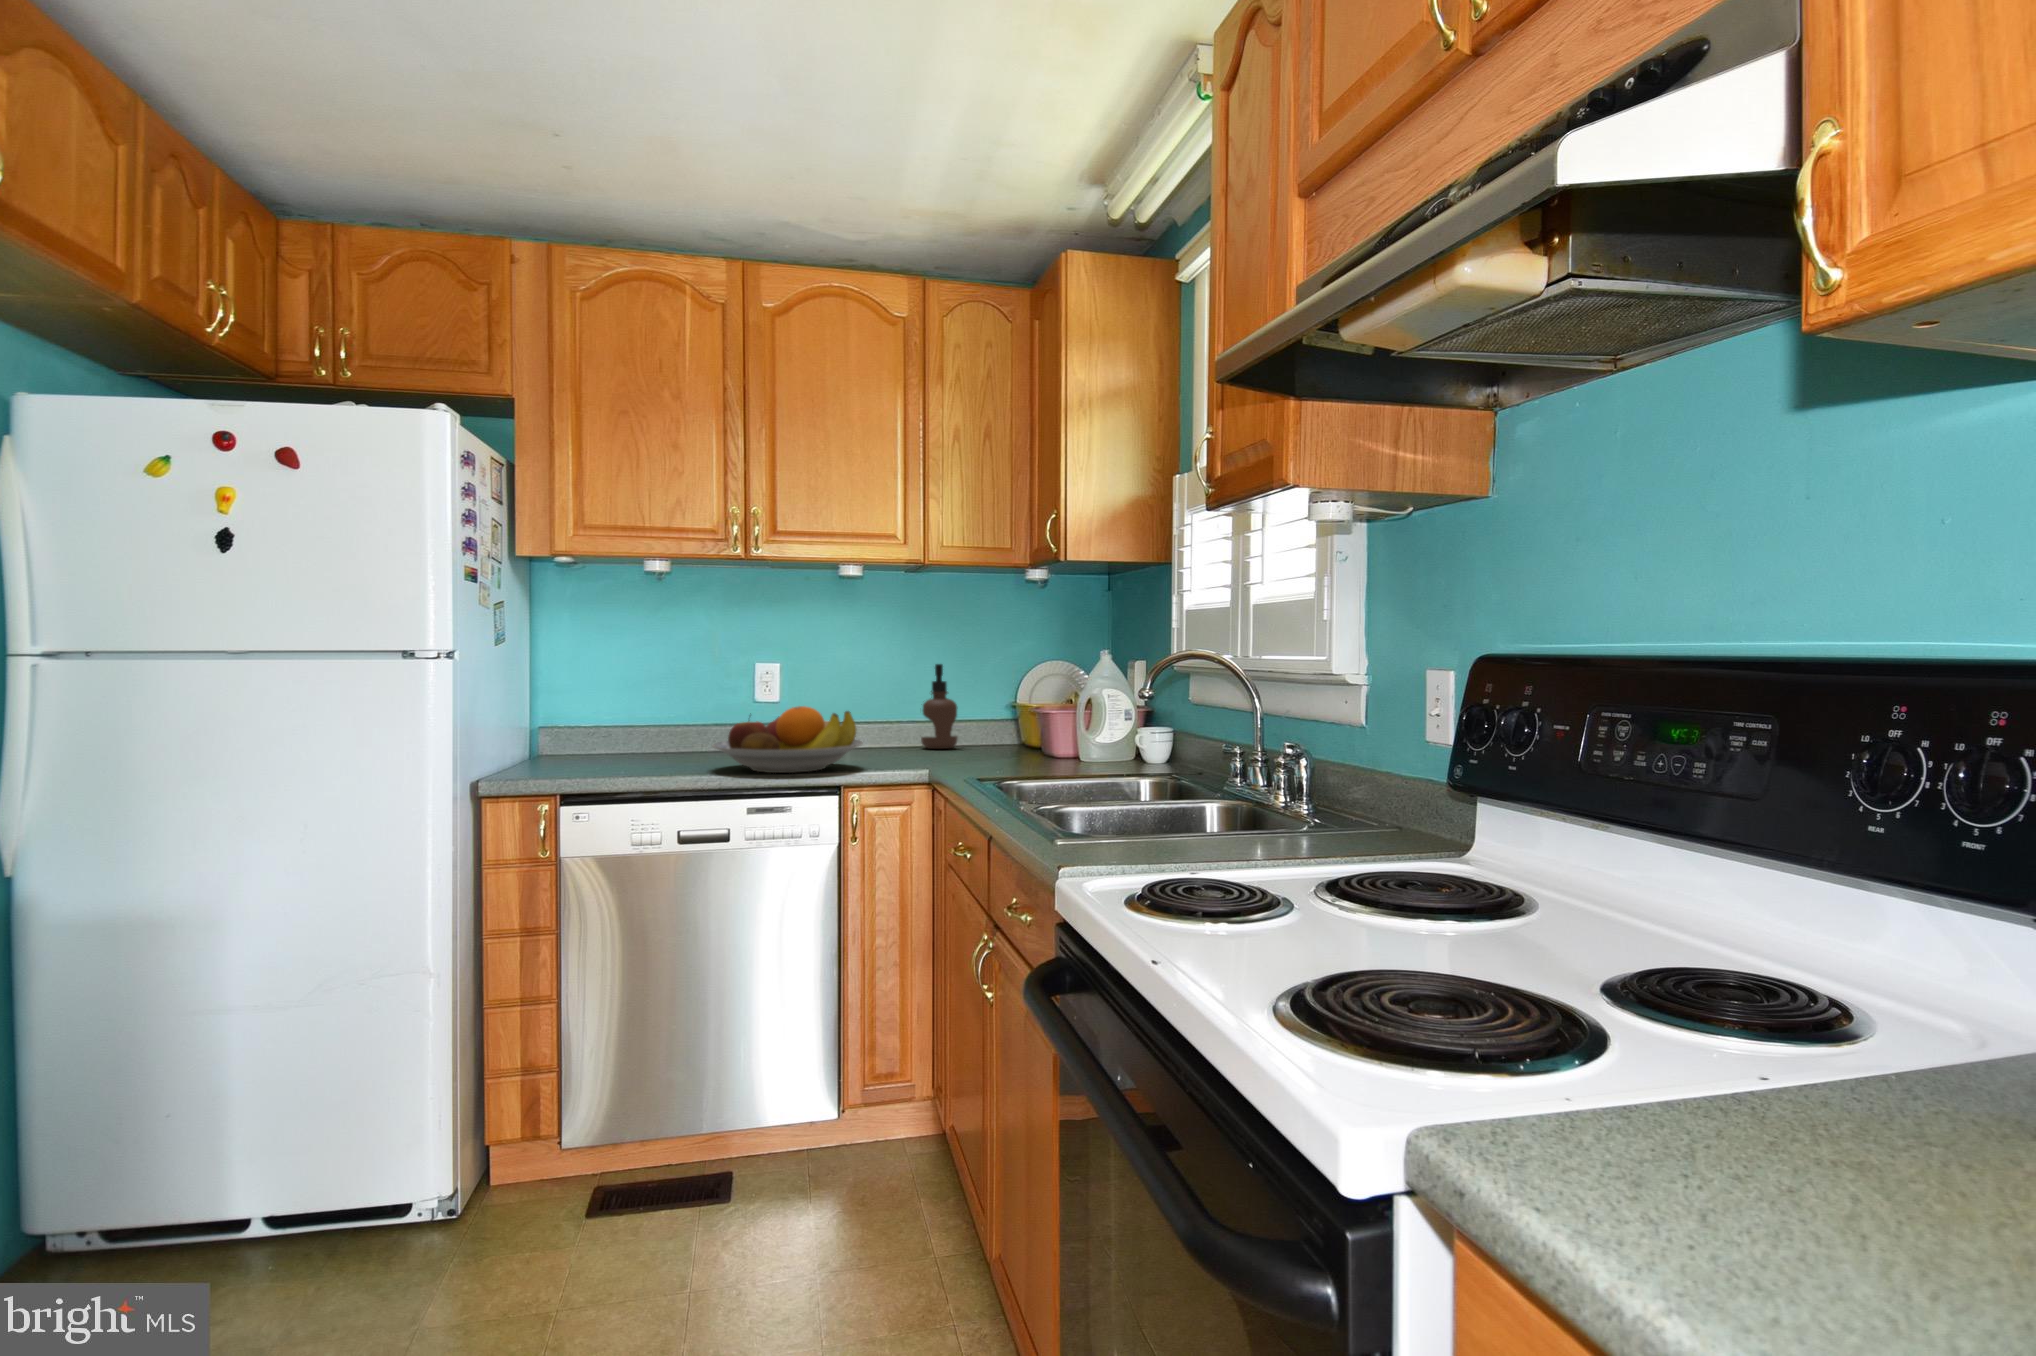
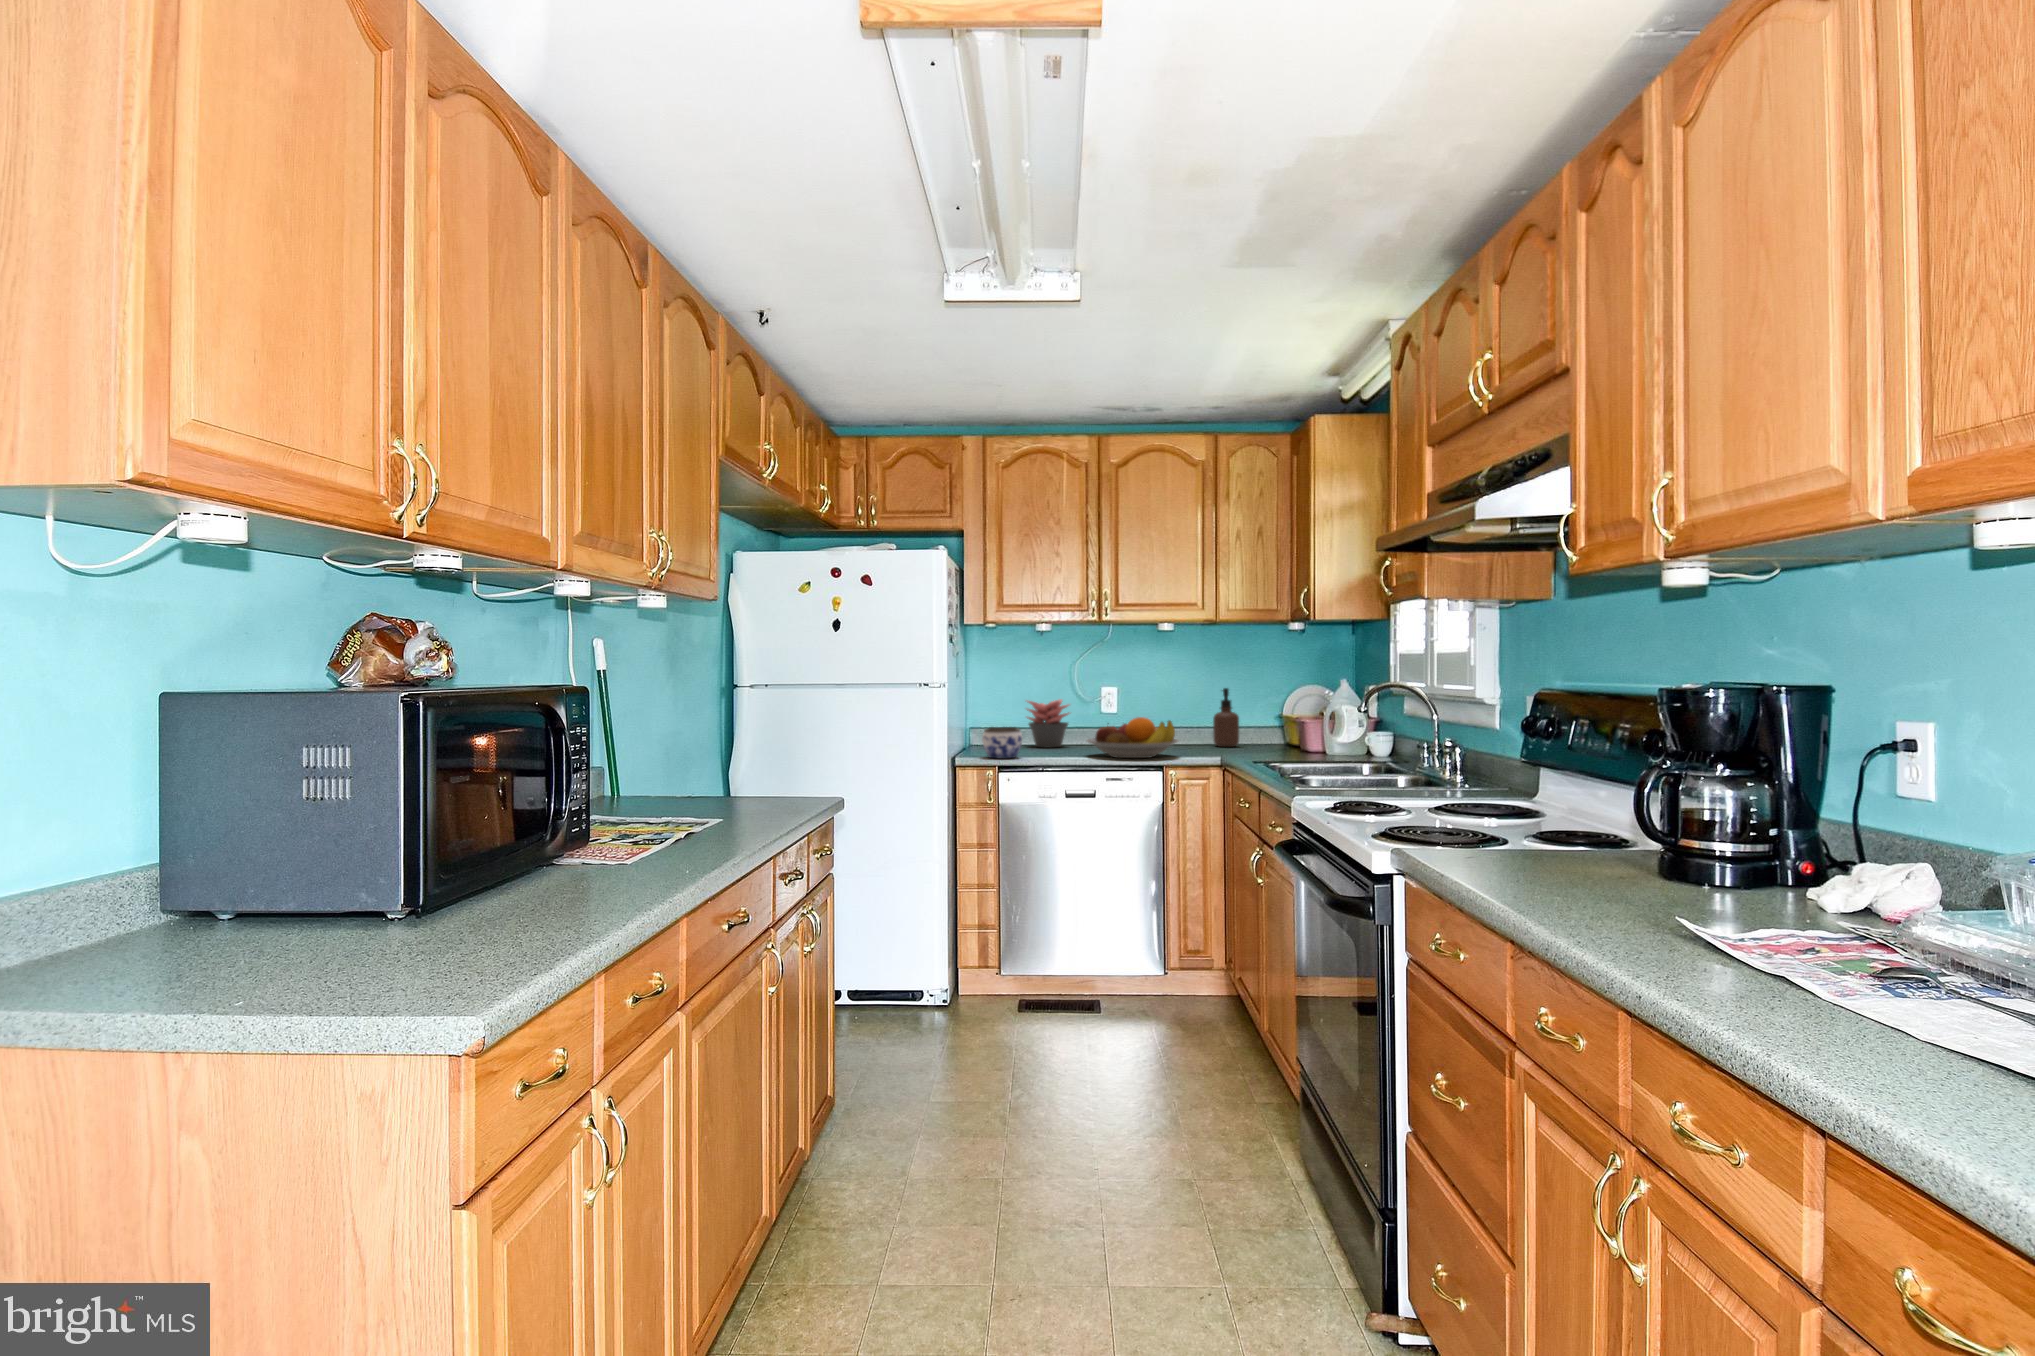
succulent plant: none [628,680,704,755] -> present [1027,699,1069,747]
jar: none [521,725,596,779] -> present [982,727,1022,759]

